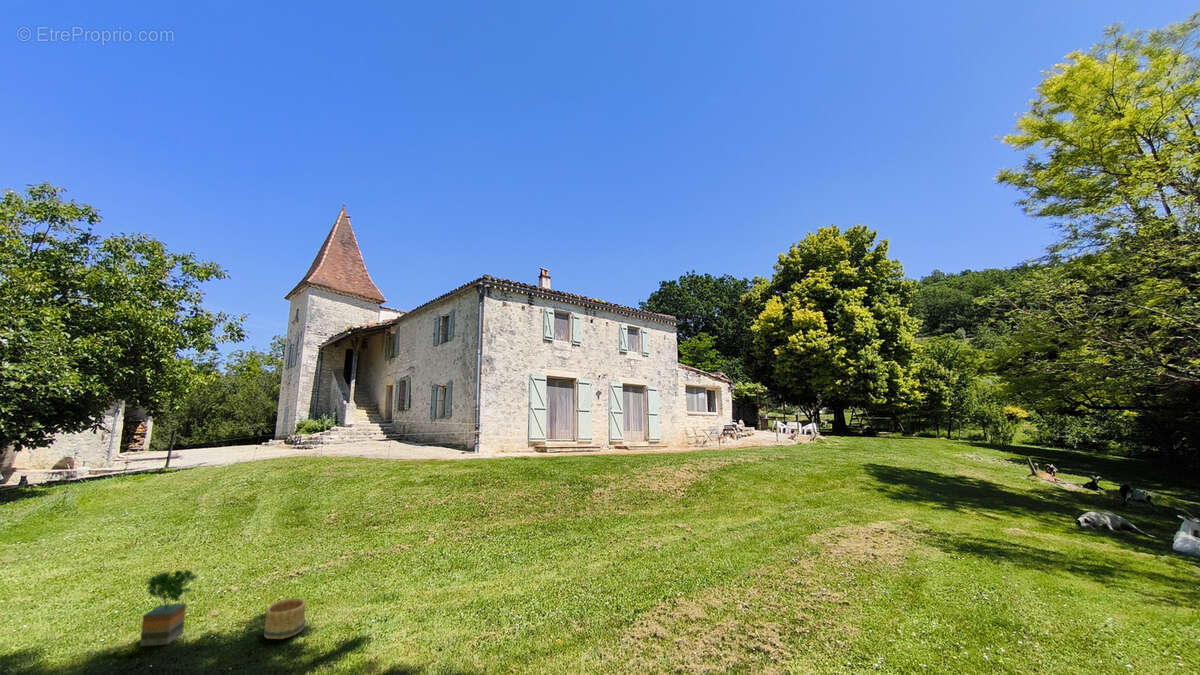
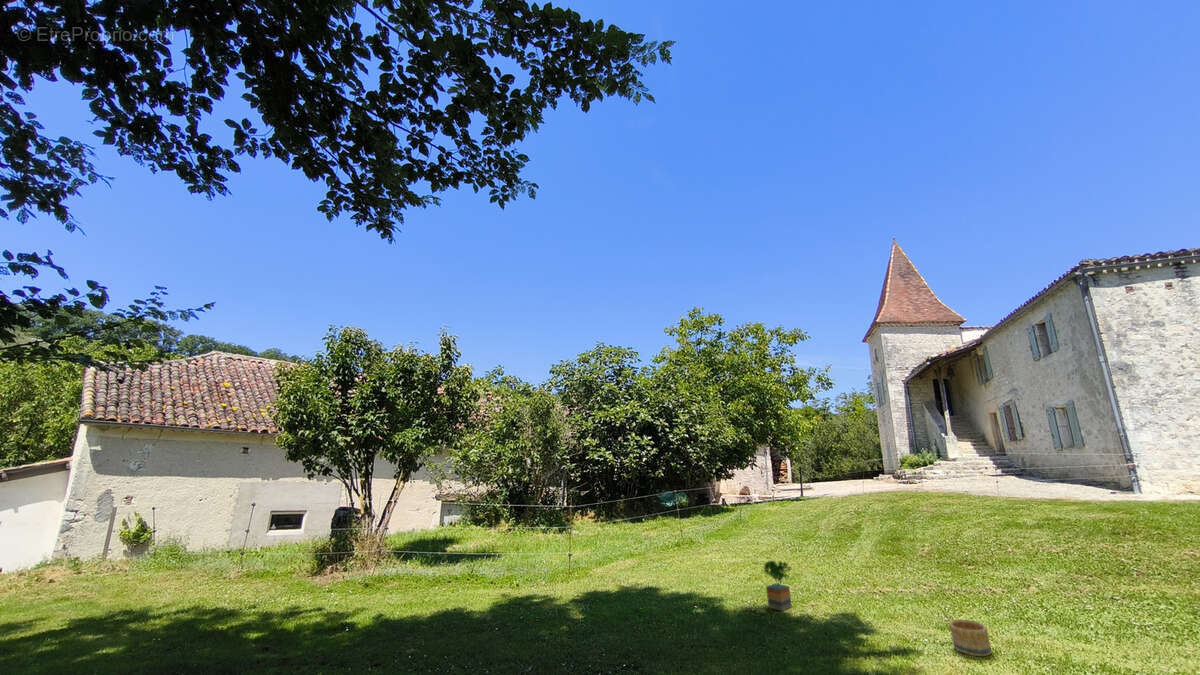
basket: present [264,598,306,639] -> present [949,620,992,656]

